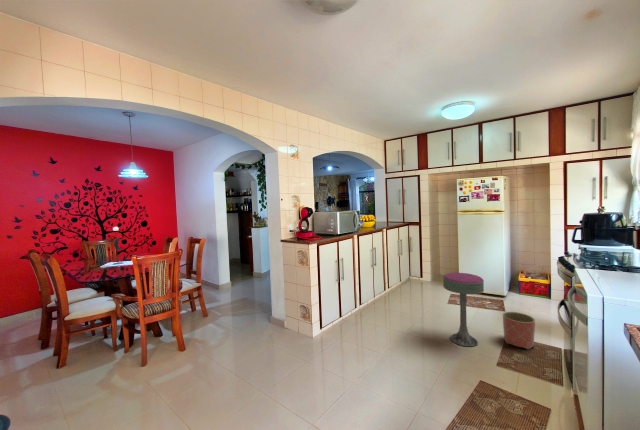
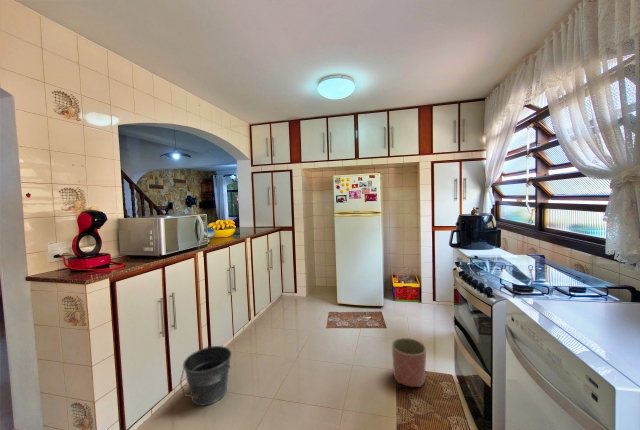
bar stool: present [443,273,484,347] -> none [323,298,373,405]
bucket: none [348,295,378,326] -> present [180,346,231,406]

